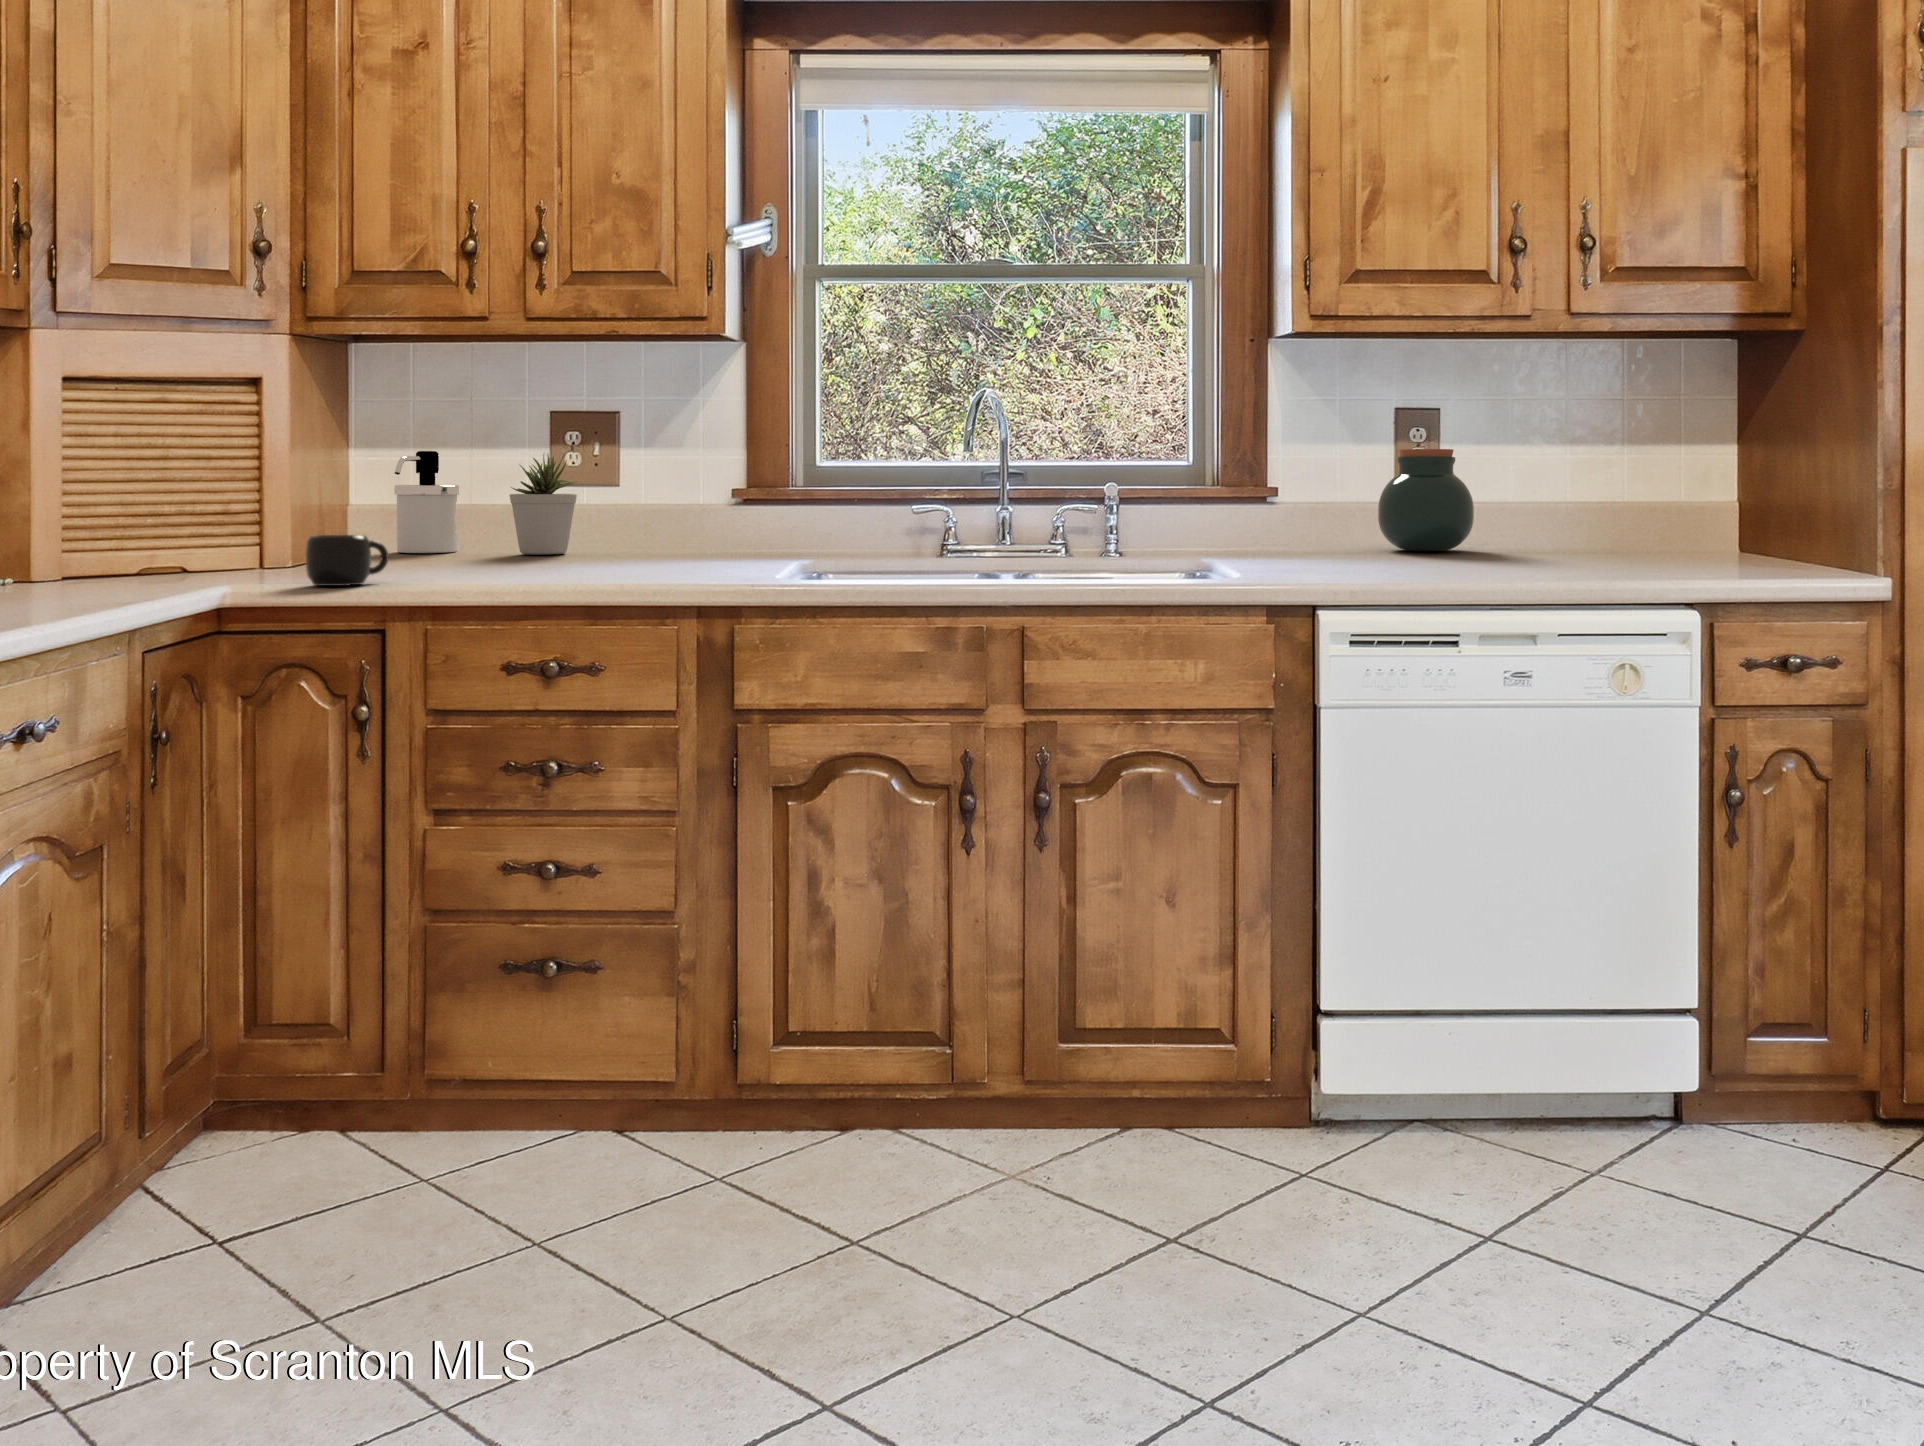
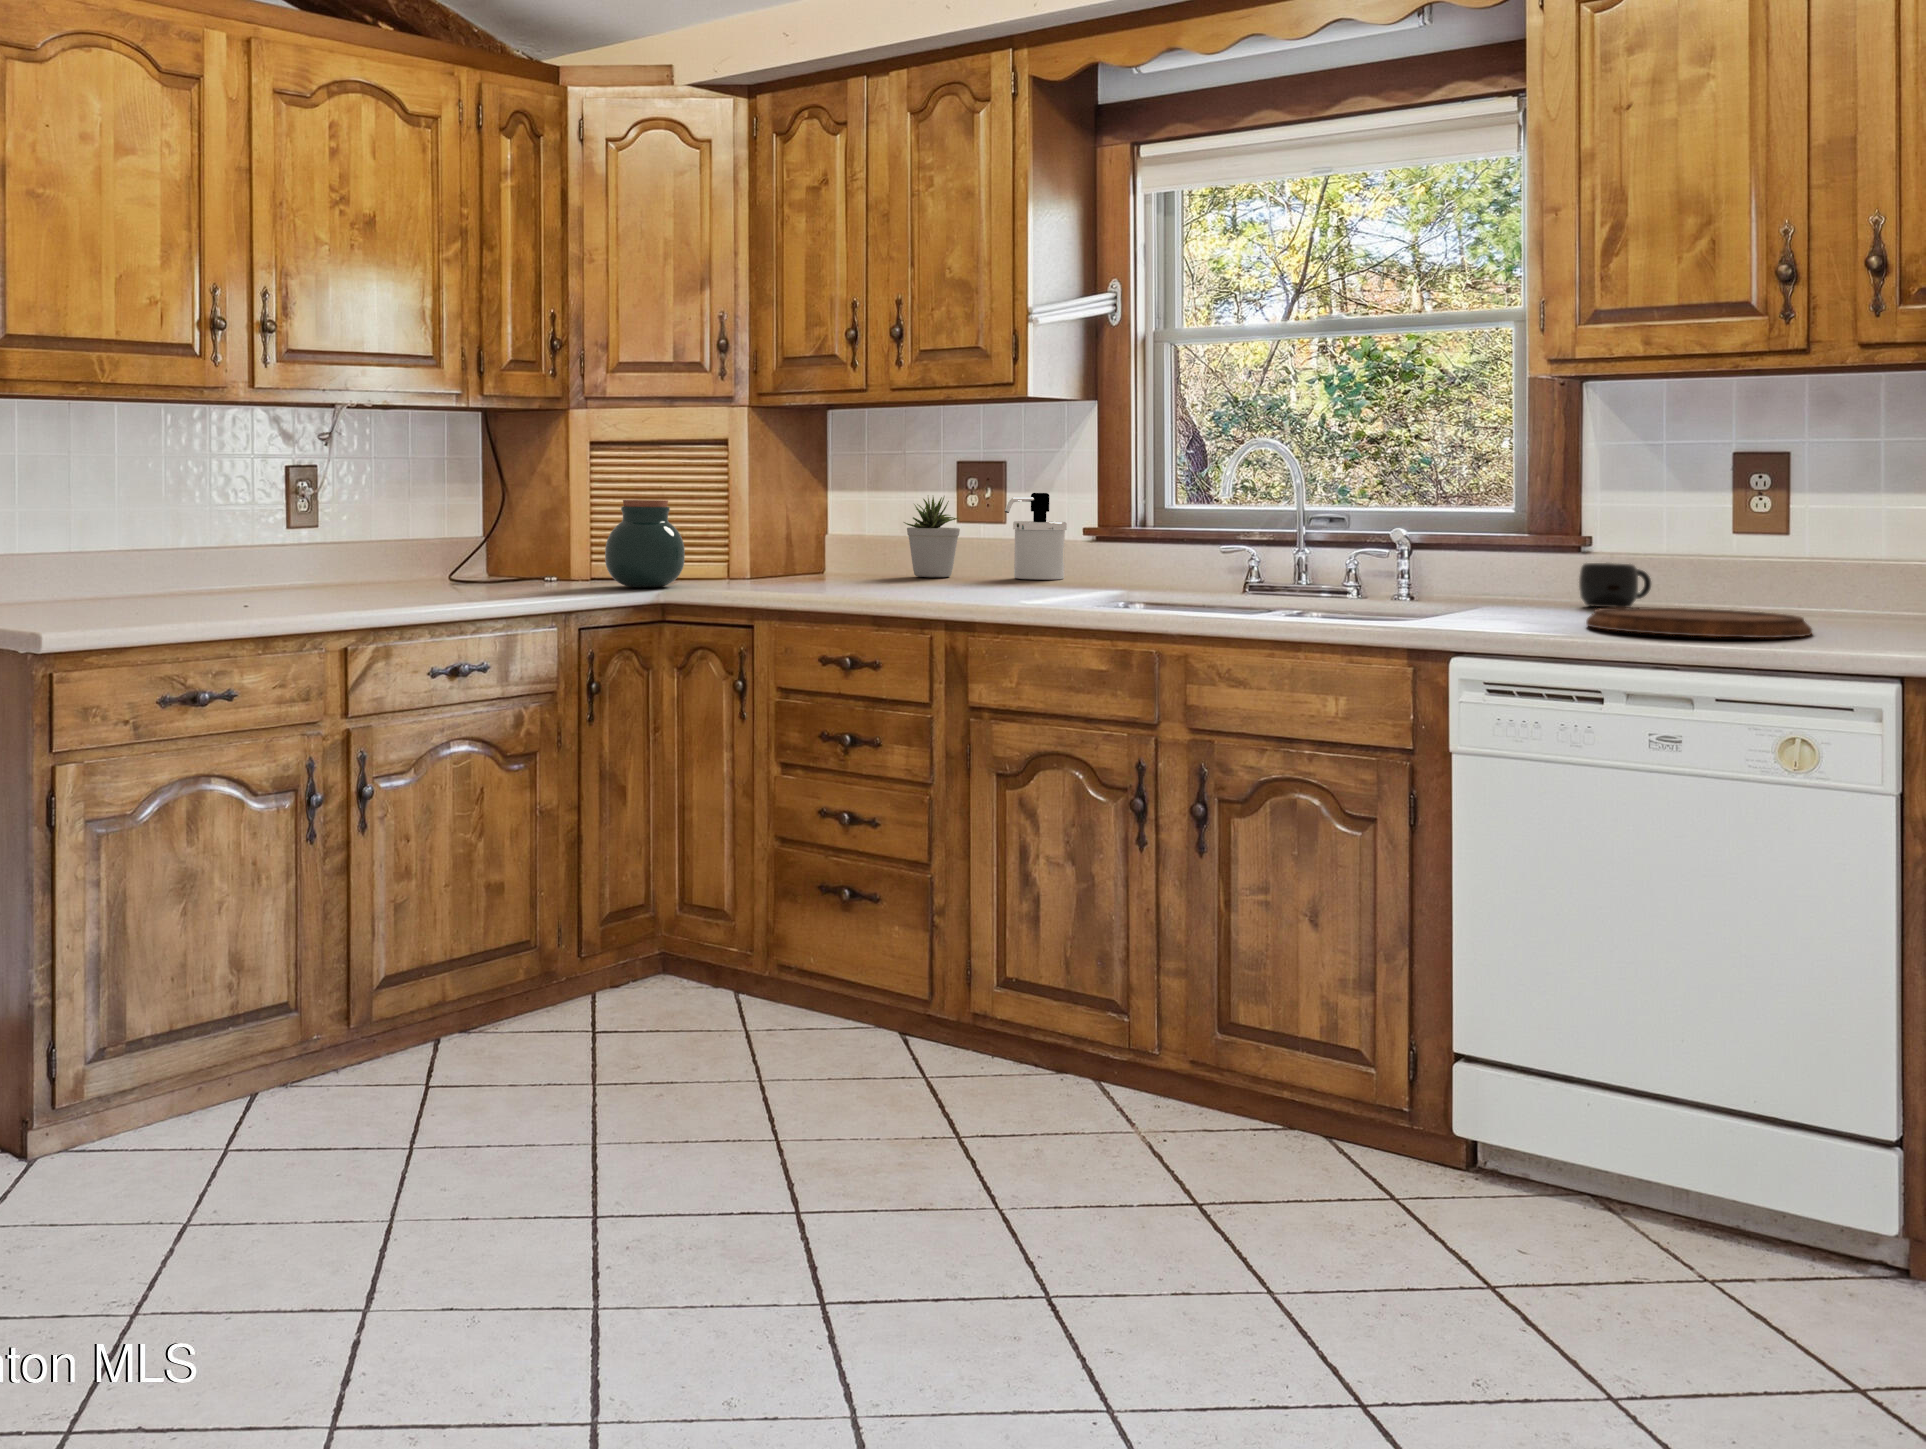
jar: present [1378,449,1474,551] -> present [605,500,685,587]
soap dispenser: present [394,451,459,553] -> present [1005,493,1067,580]
mug: present [305,535,389,586] -> present [1579,563,1651,608]
cutting board: none [1373,551,1564,575] -> present [1586,607,1812,638]

